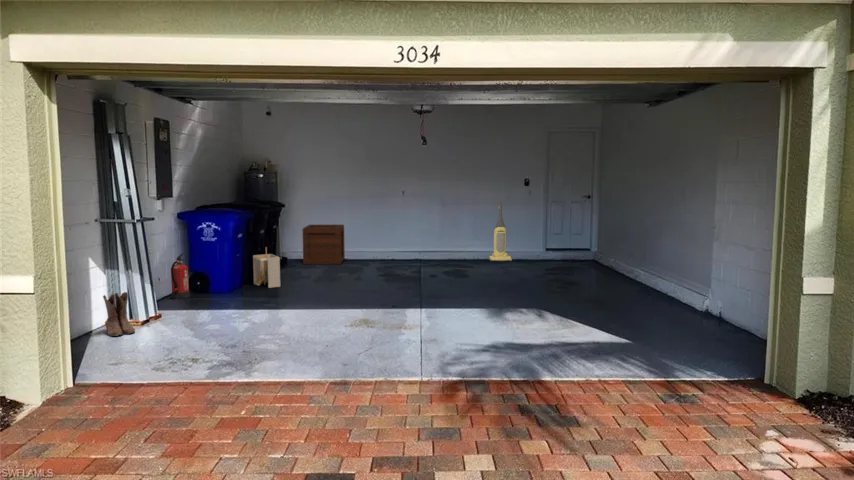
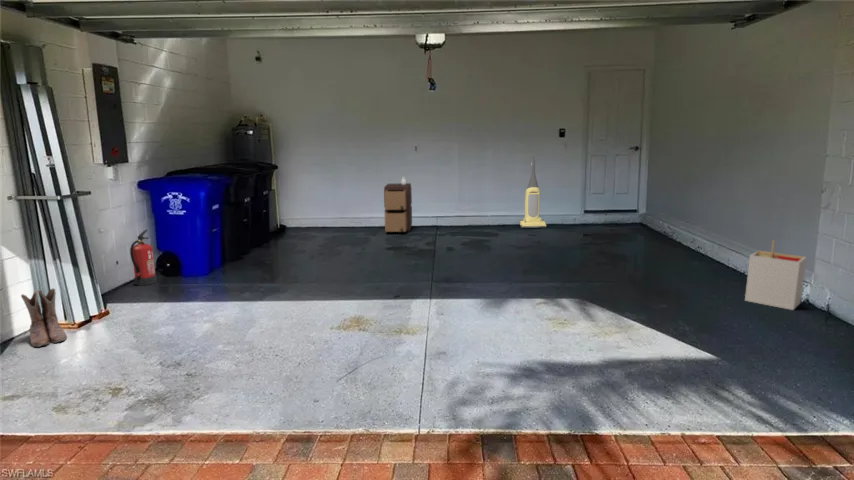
storage cabinet: none [374,217,397,263] -> present [384,177,412,232]
wooden crate: present [303,225,345,265] -> none [301,187,352,235]
storage bin: present [253,248,280,288] -> present [745,240,807,310]

